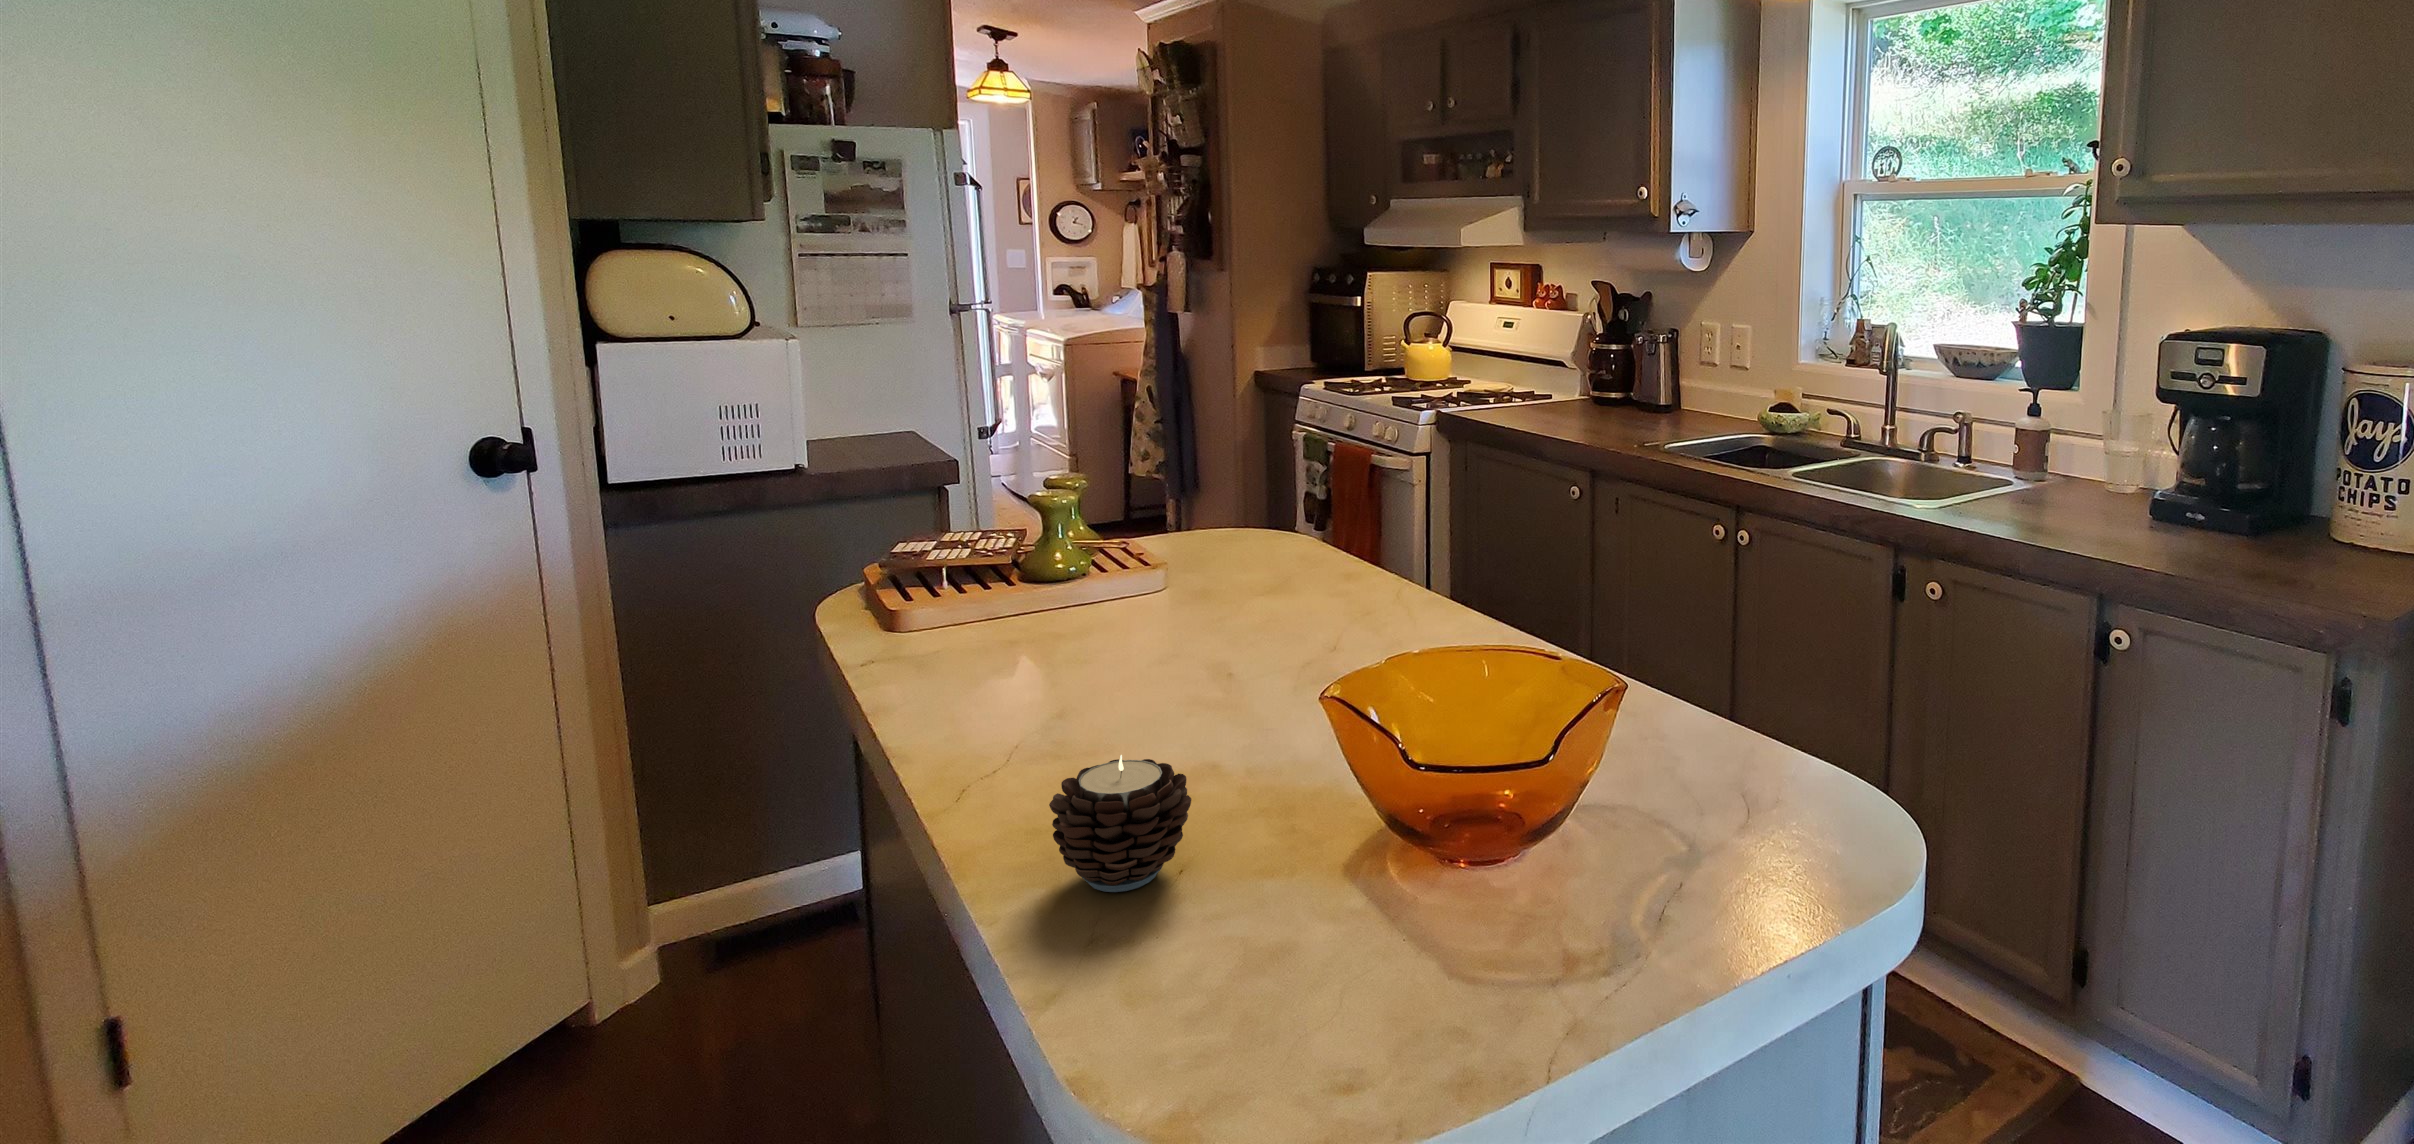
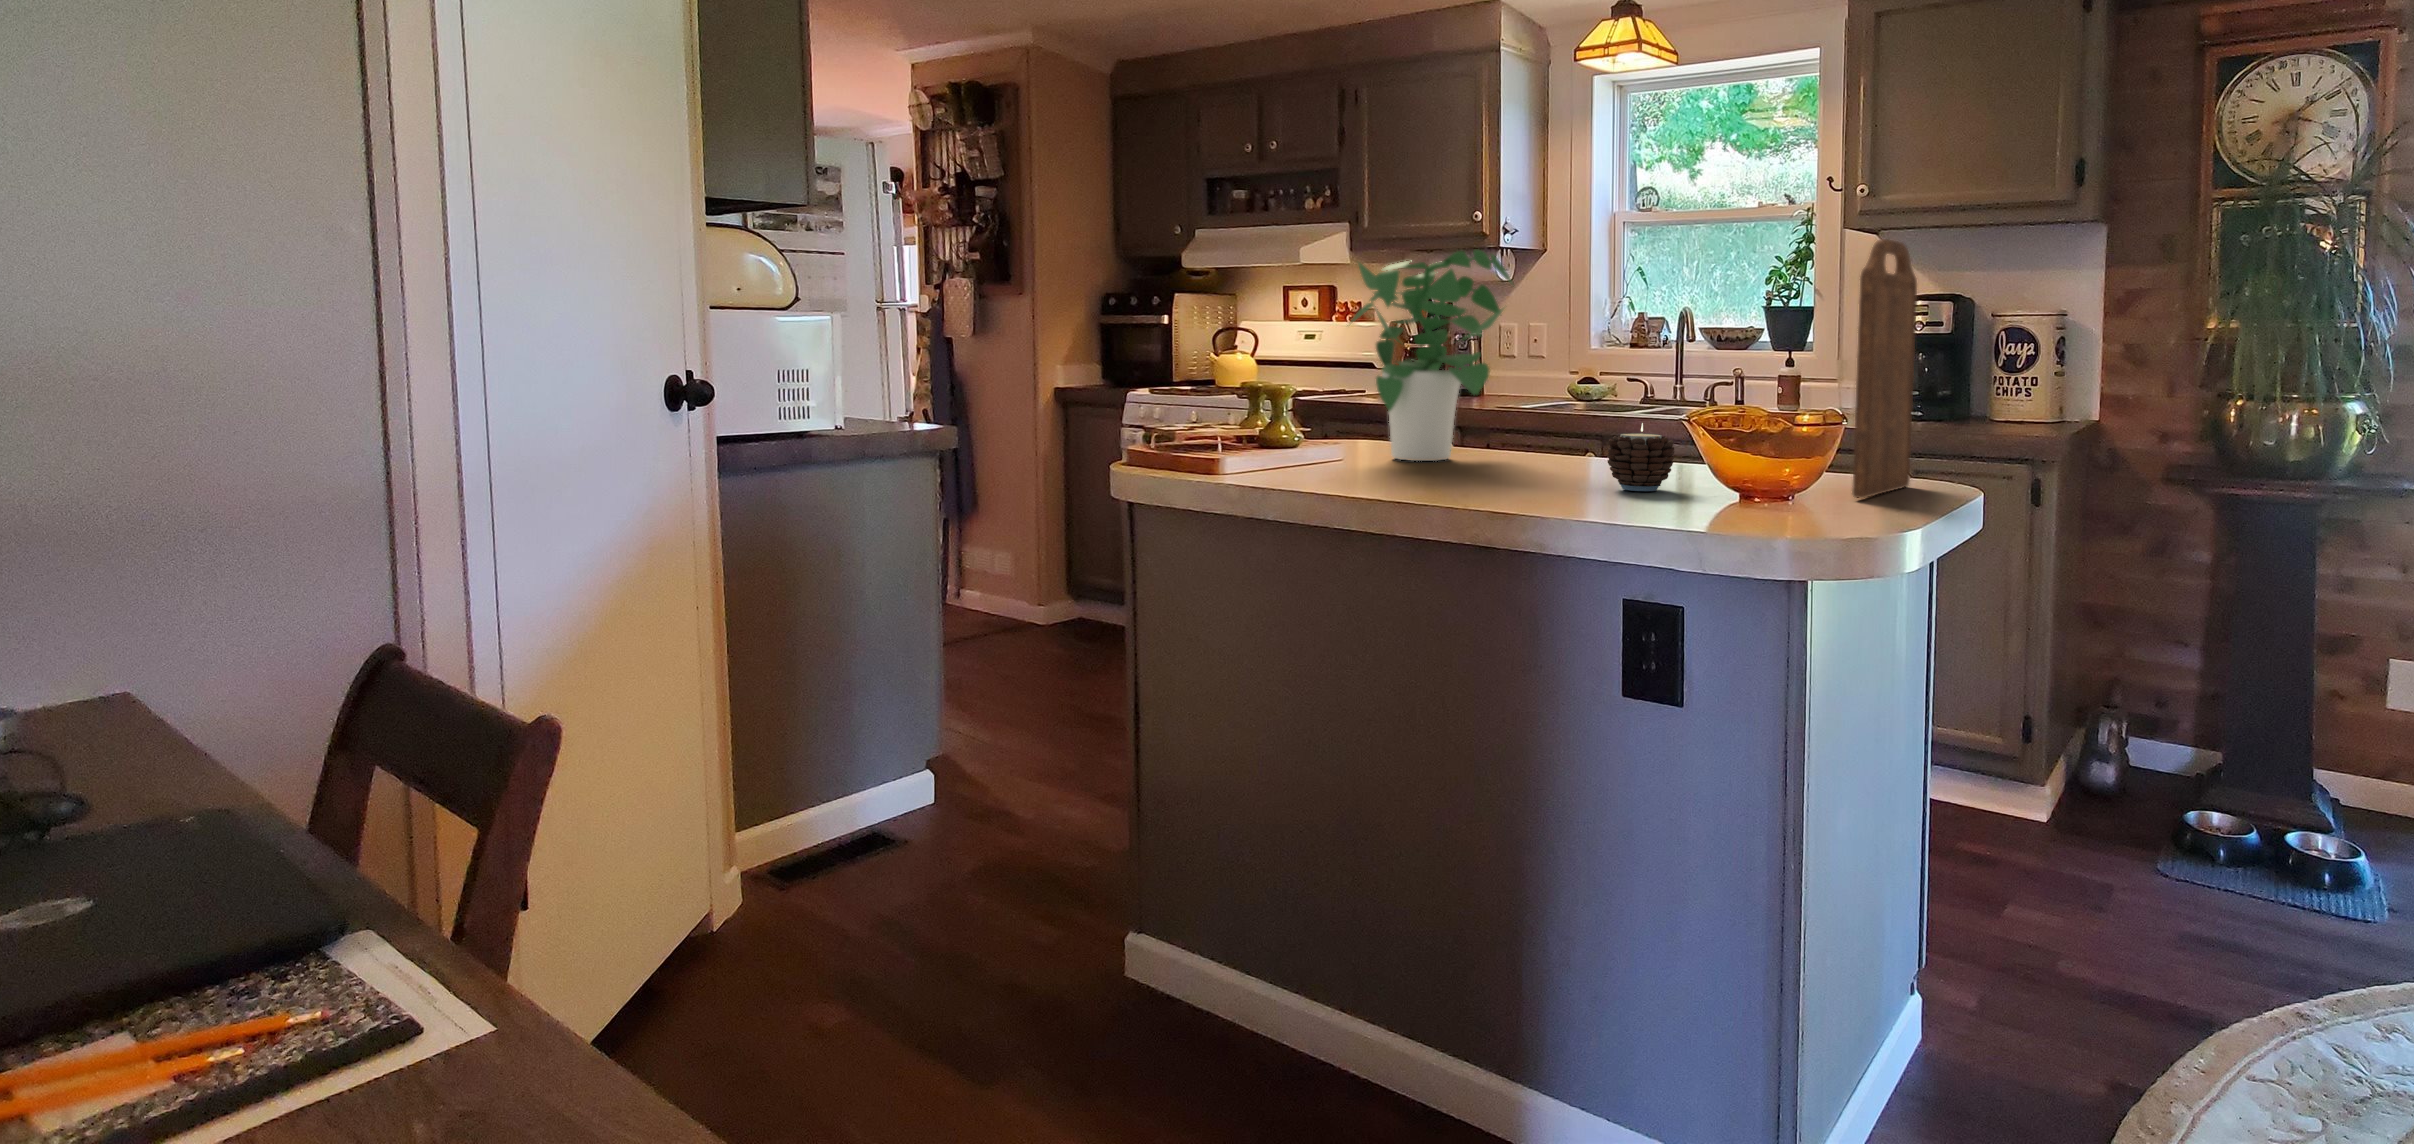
potted plant: none [944,355,1210,673] -> present [1351,249,1512,461]
cutting board: none [1413,433,1700,1031] -> present [1852,239,1917,498]

